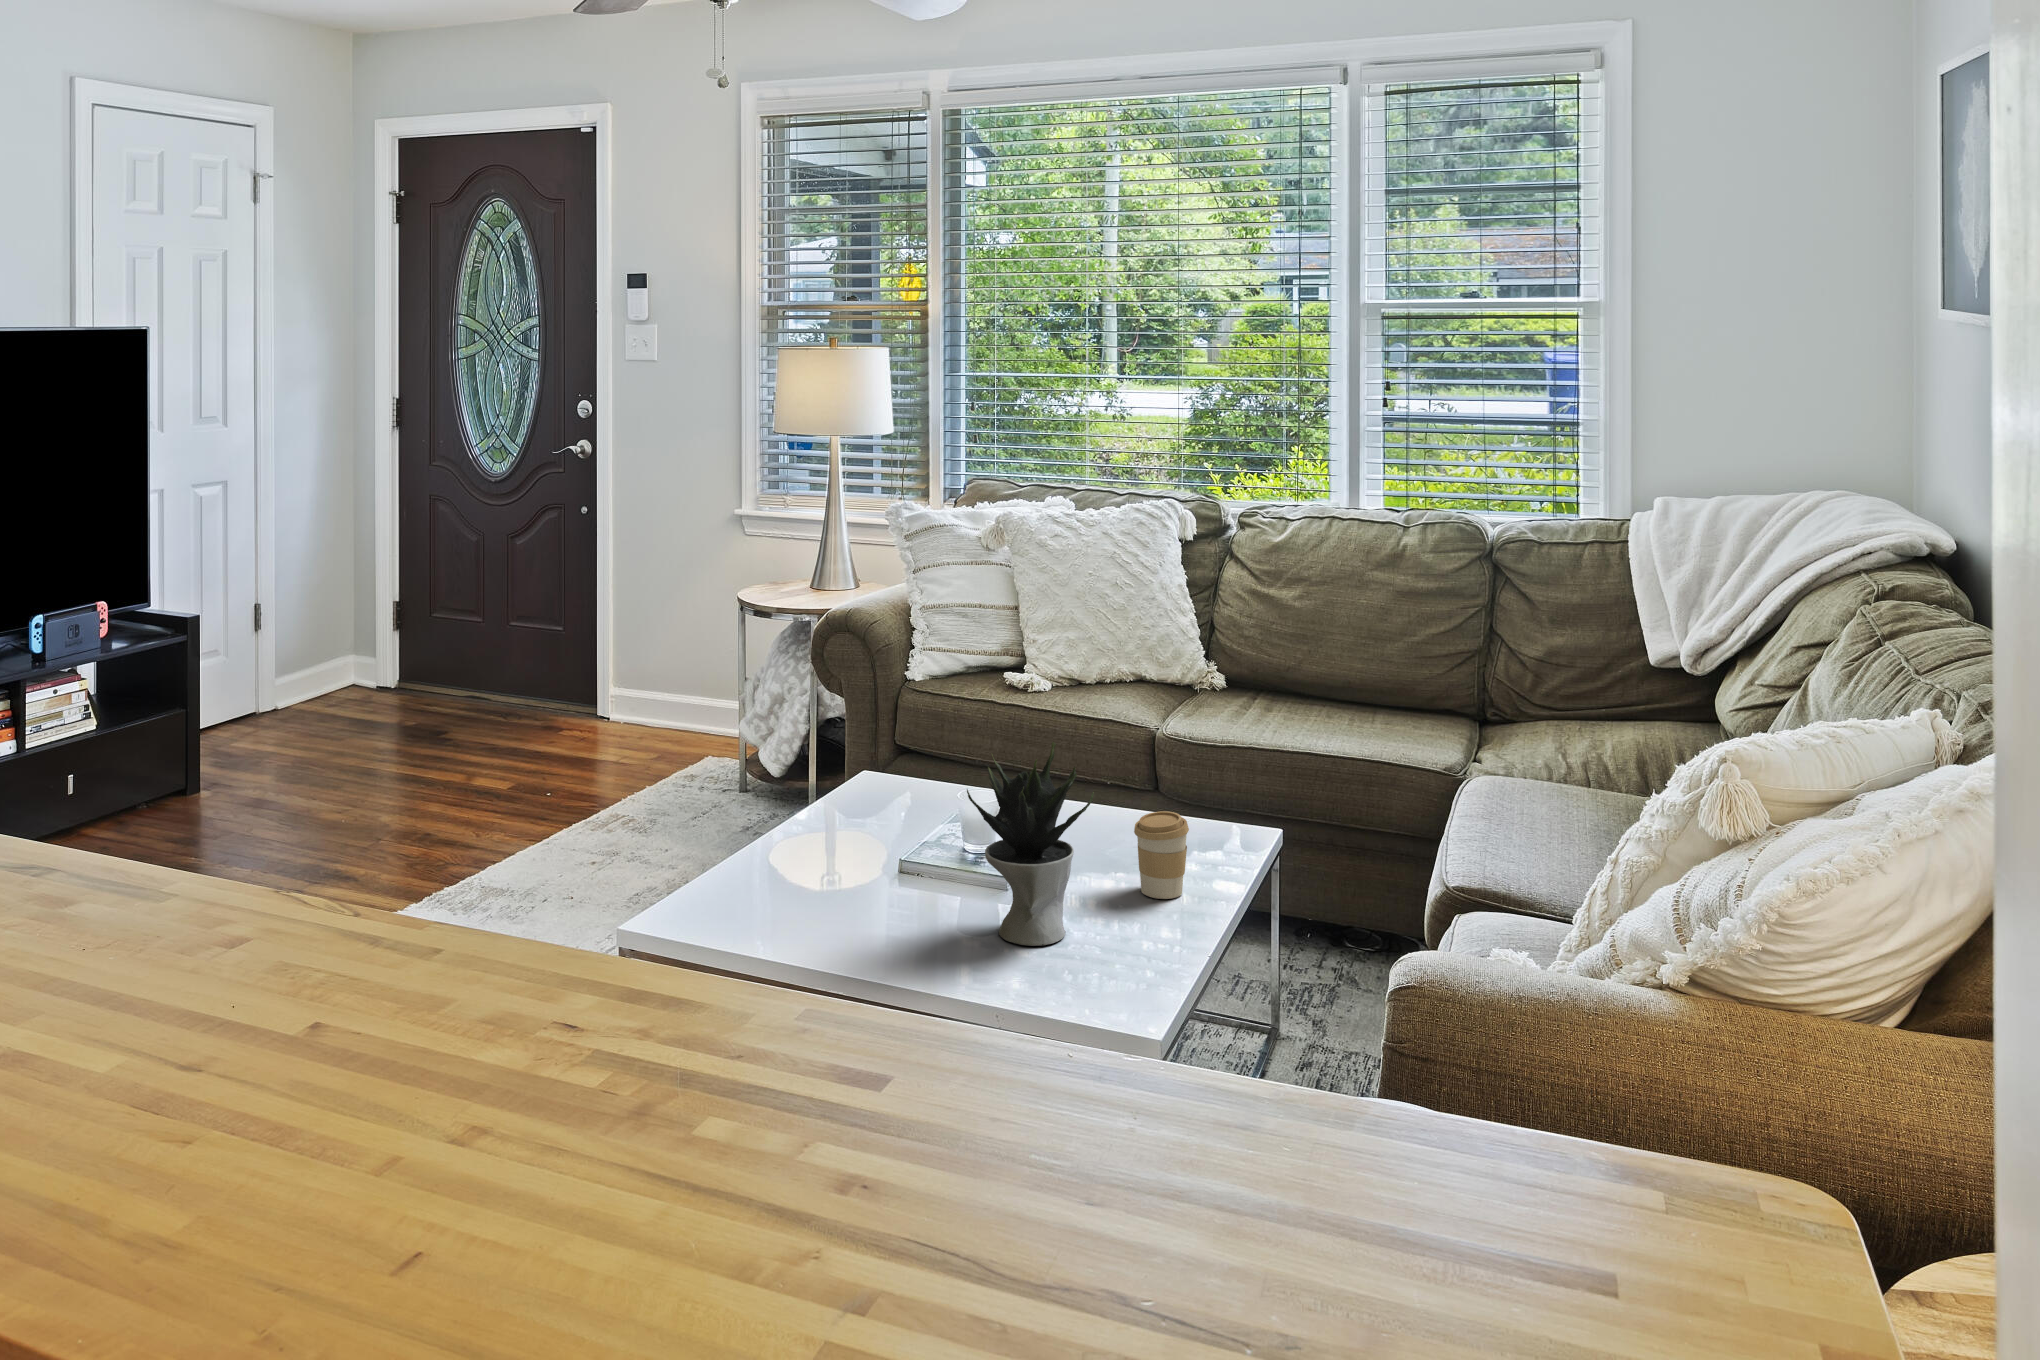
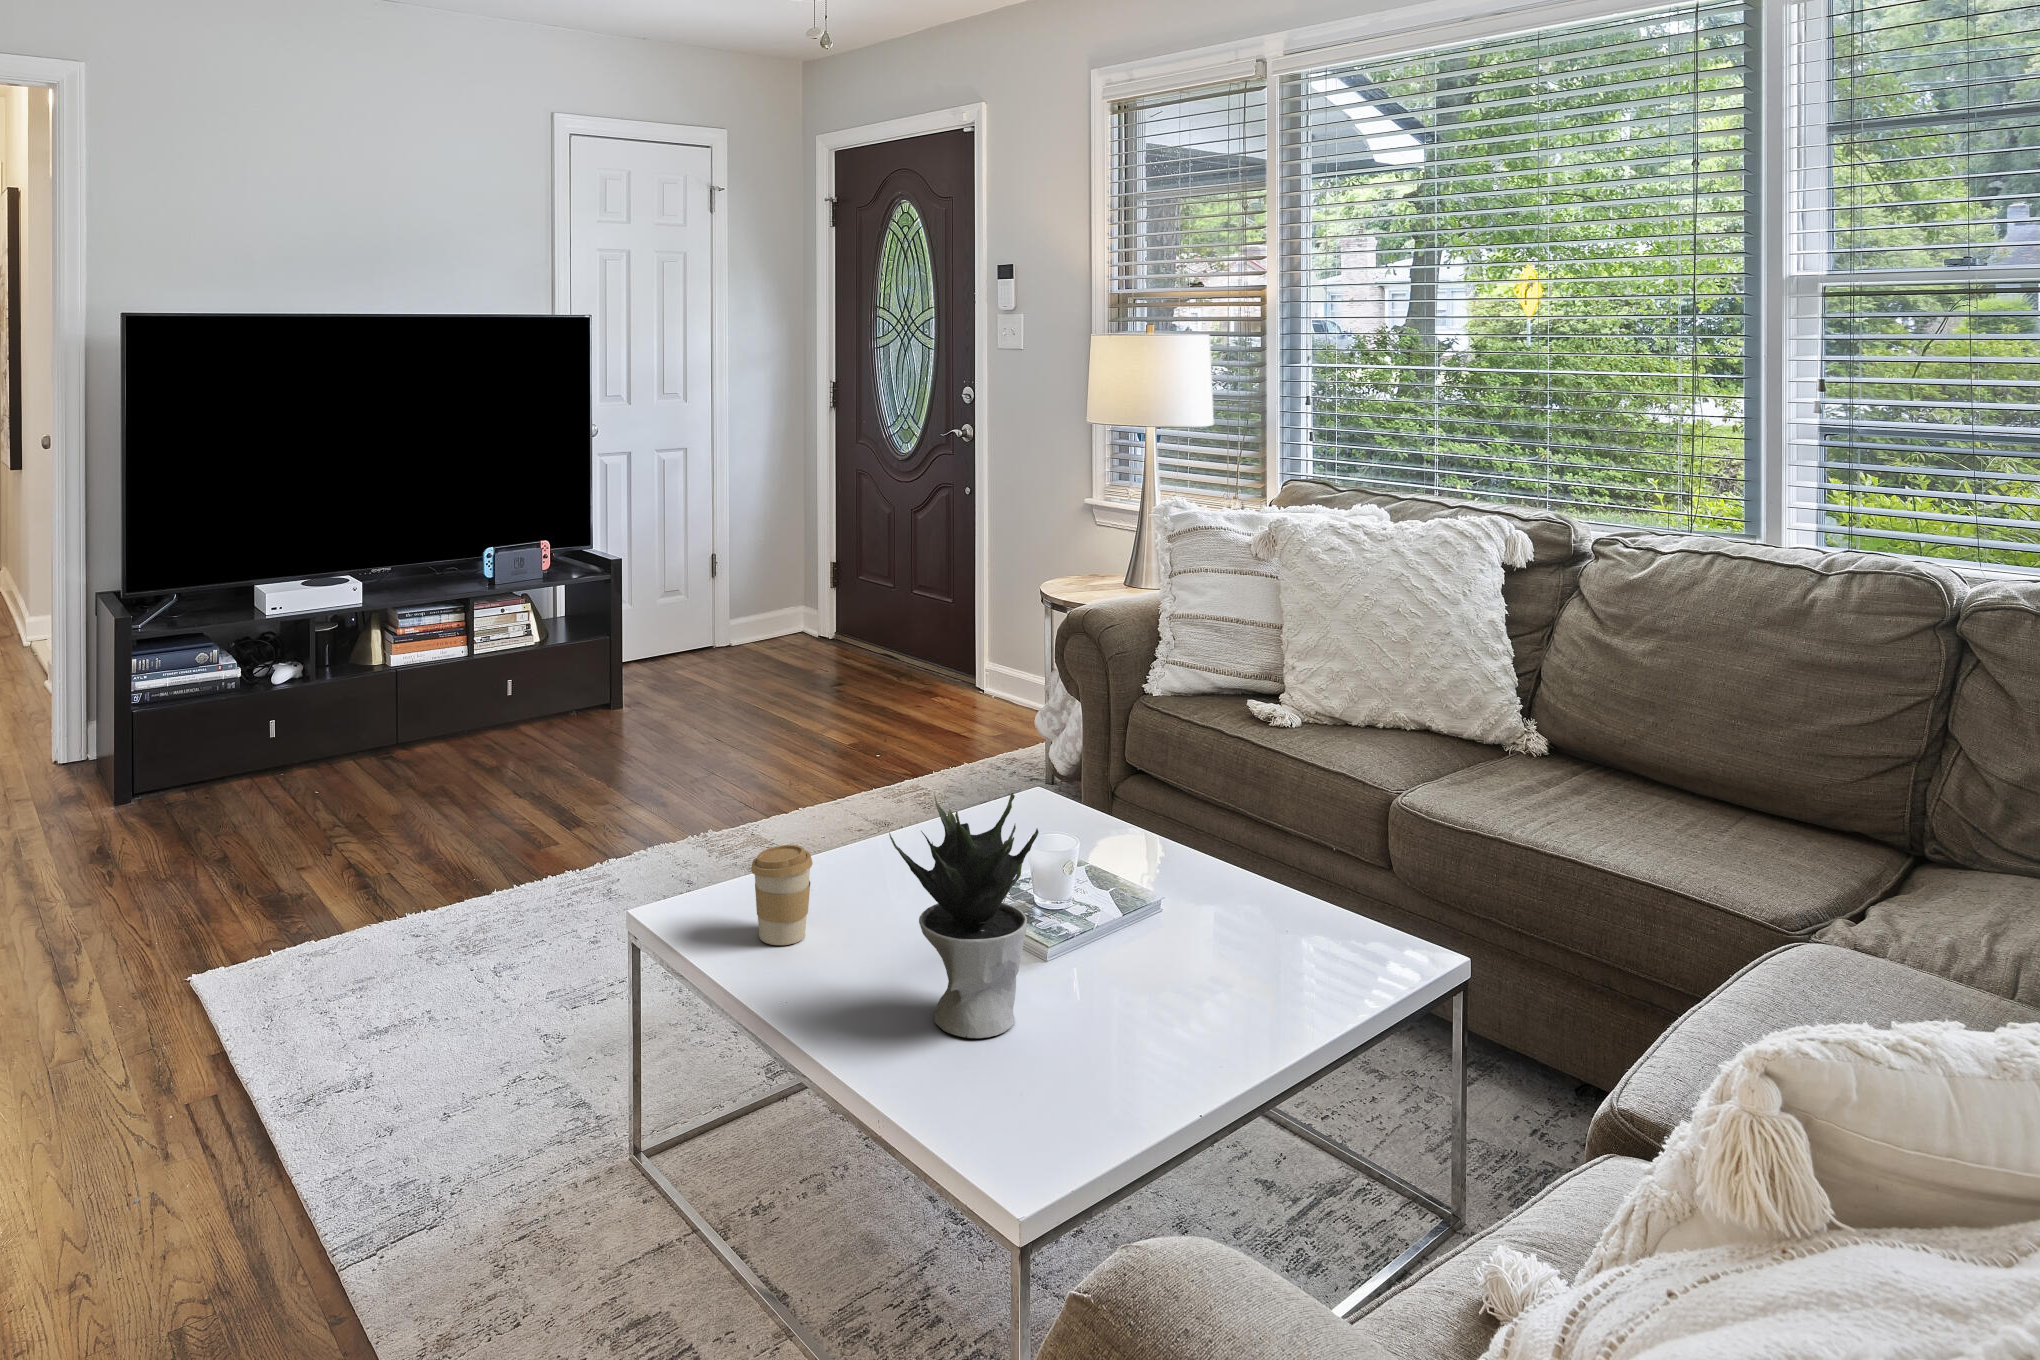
coffee cup: present [1134,811,1189,899] -> present [751,845,813,945]

